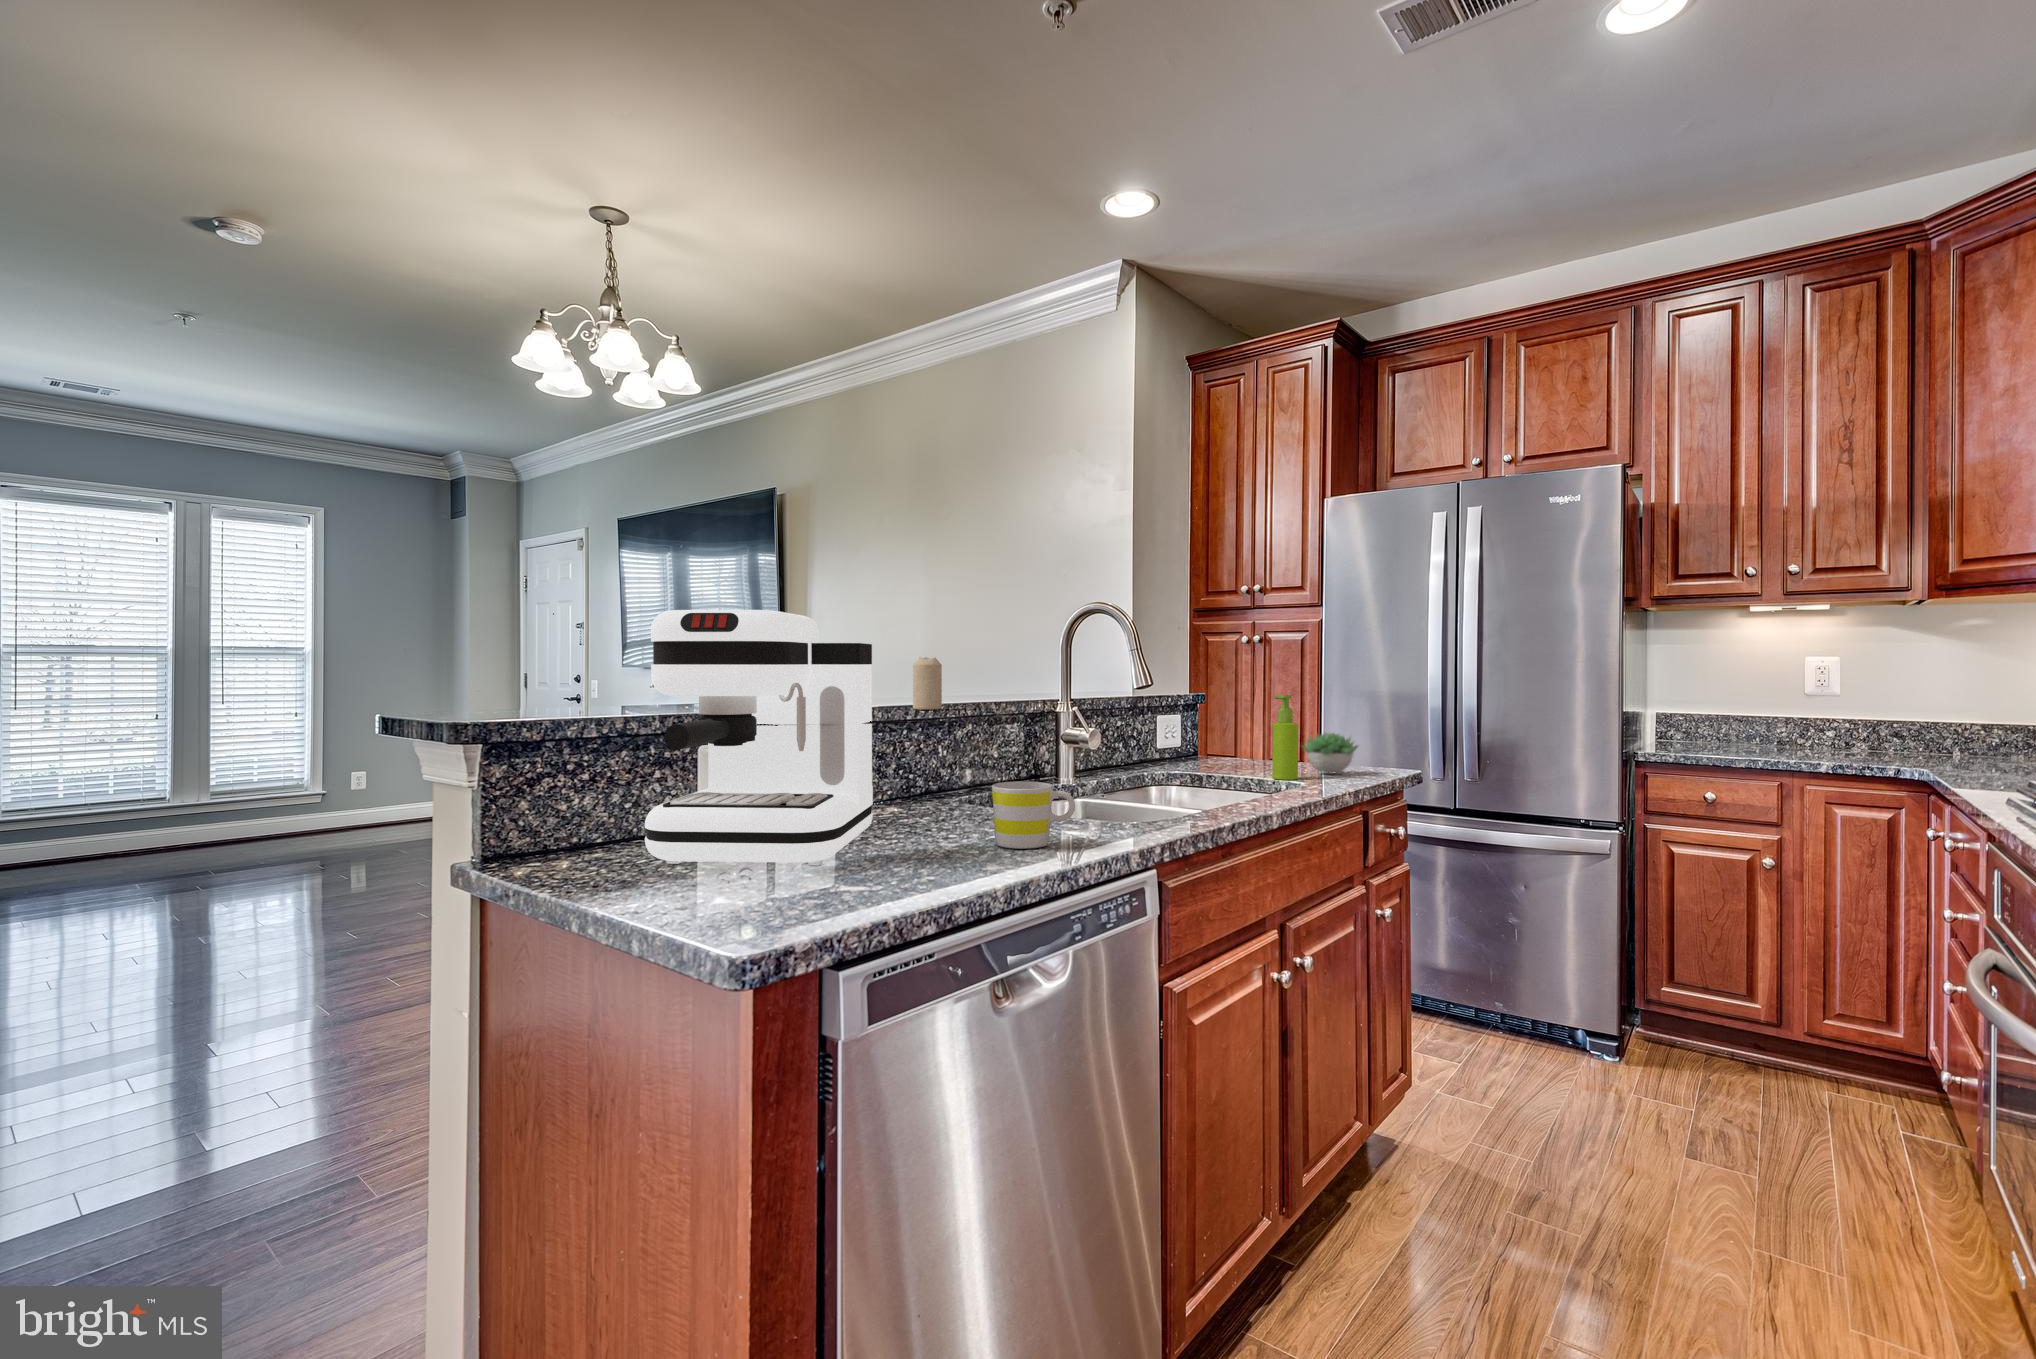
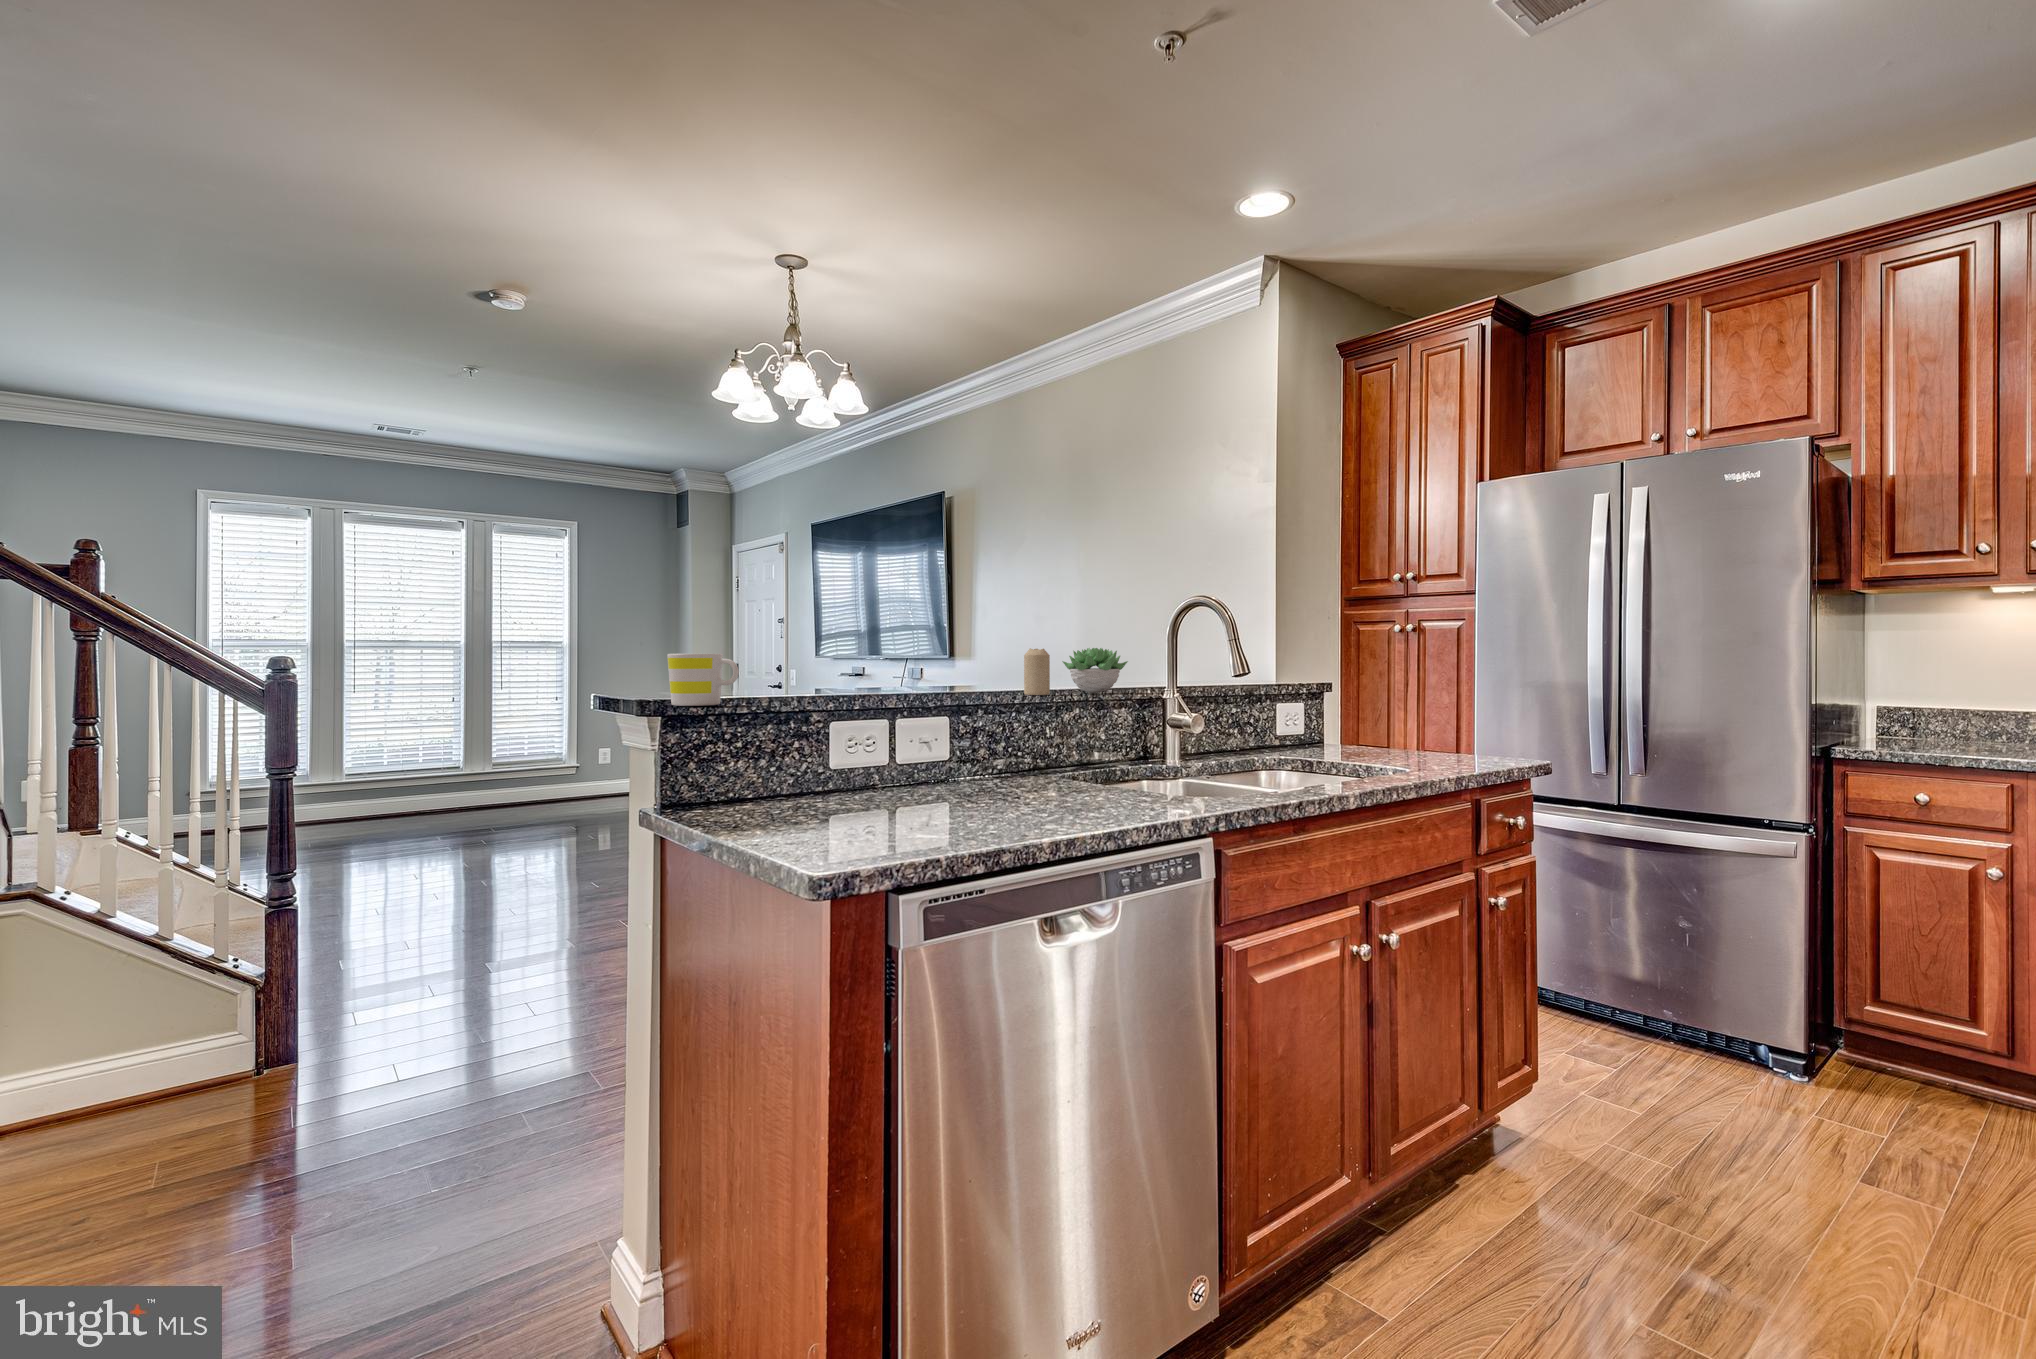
coffee maker: present [645,610,873,866] -> none [779,611,969,821]
soap dispenser: present [1272,695,1298,780] -> none [1387,684,1413,768]
succulent plant: present [1302,733,1358,774] -> present [1062,648,1128,693]
mug: present [992,781,1075,849] -> present [667,654,739,706]

